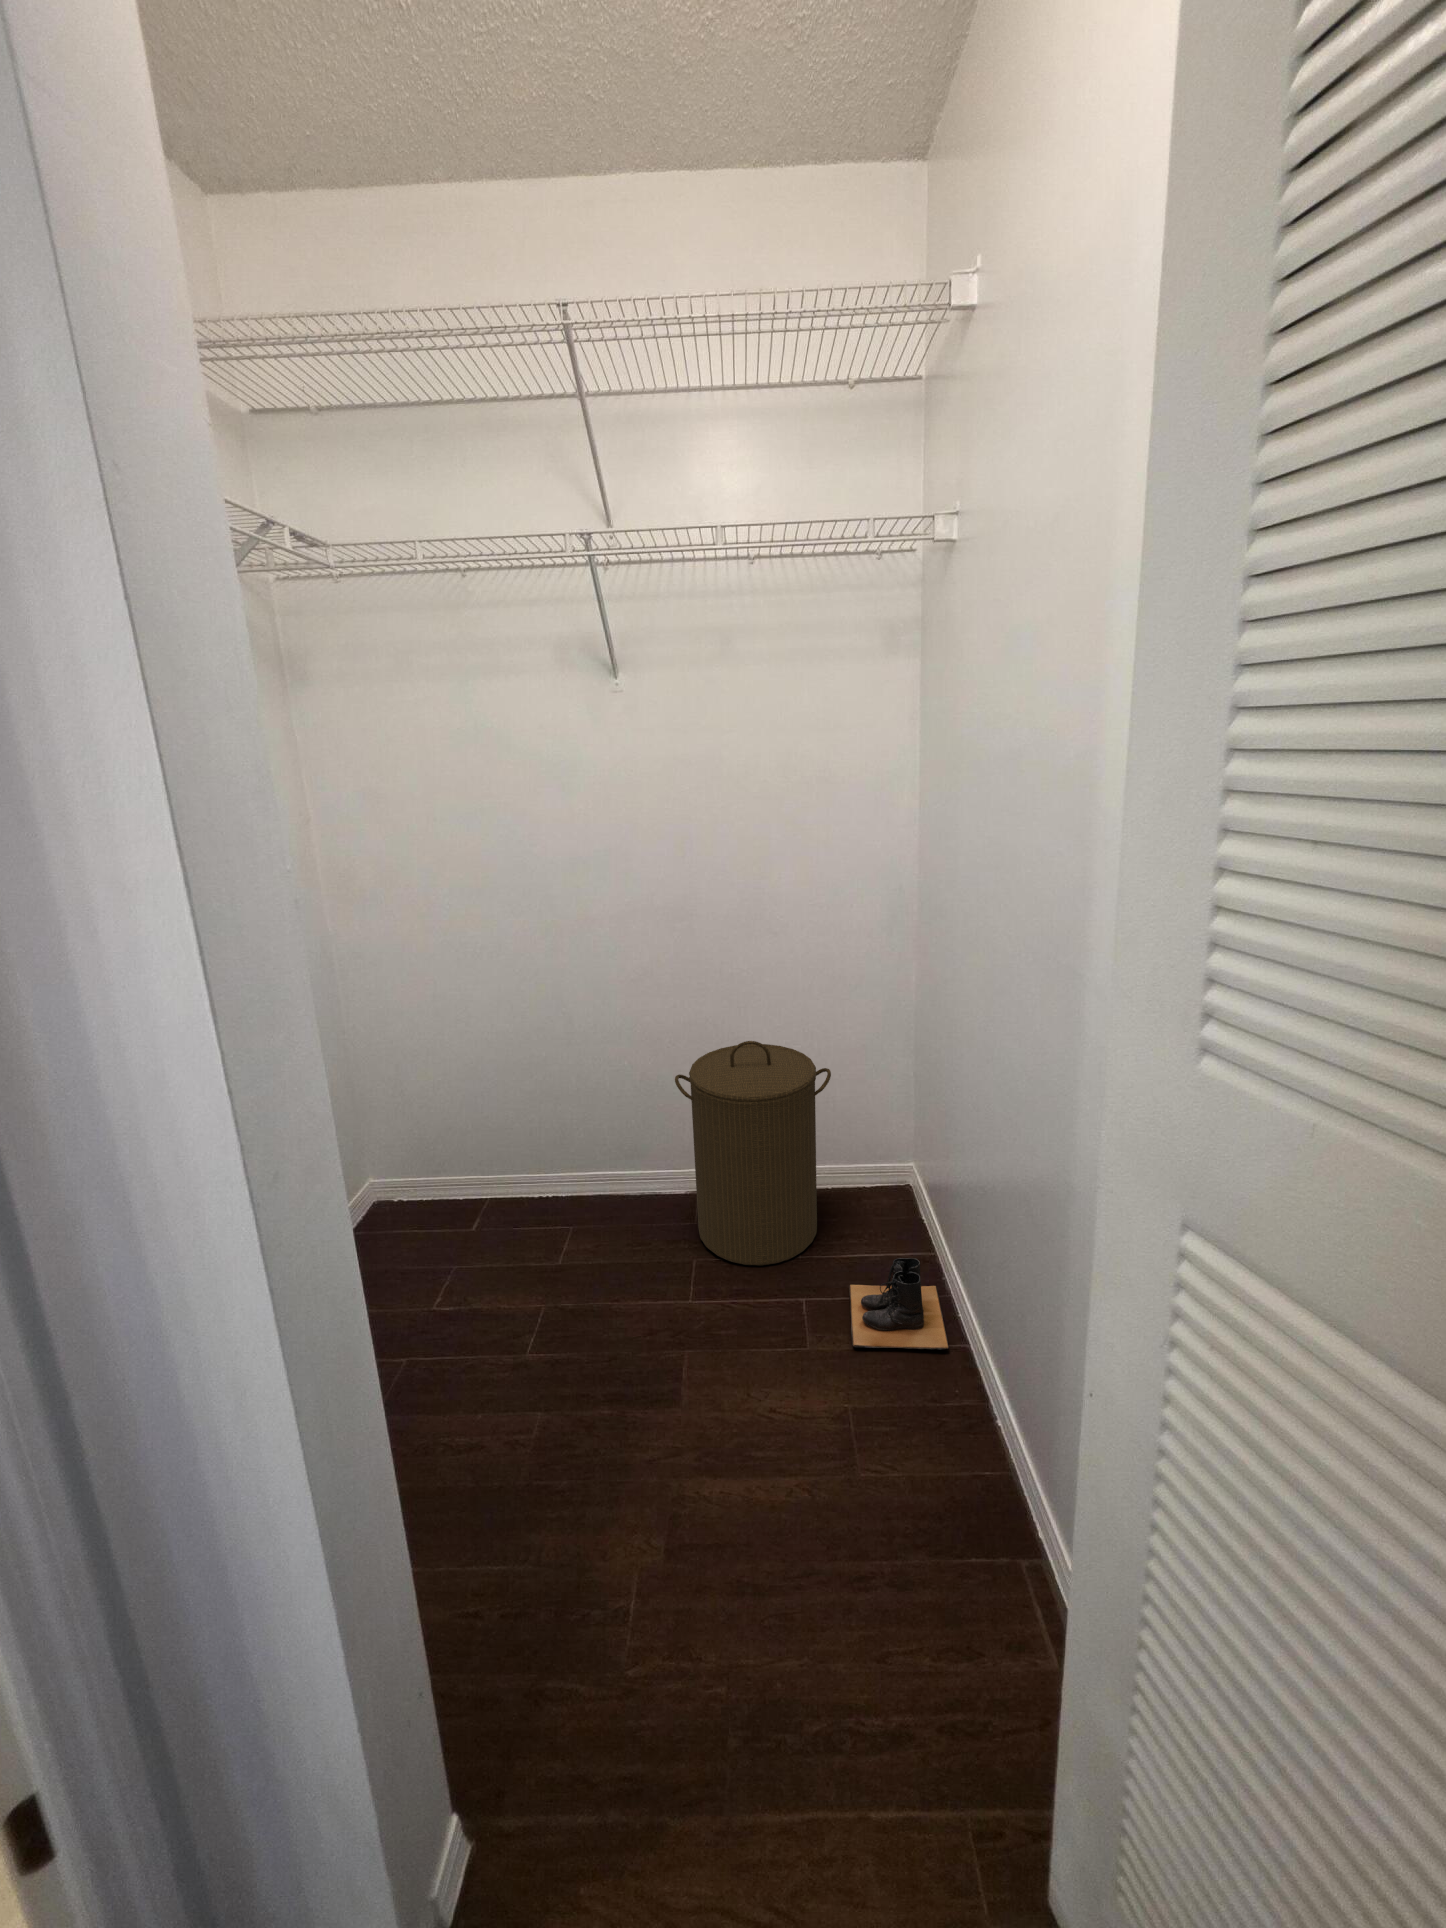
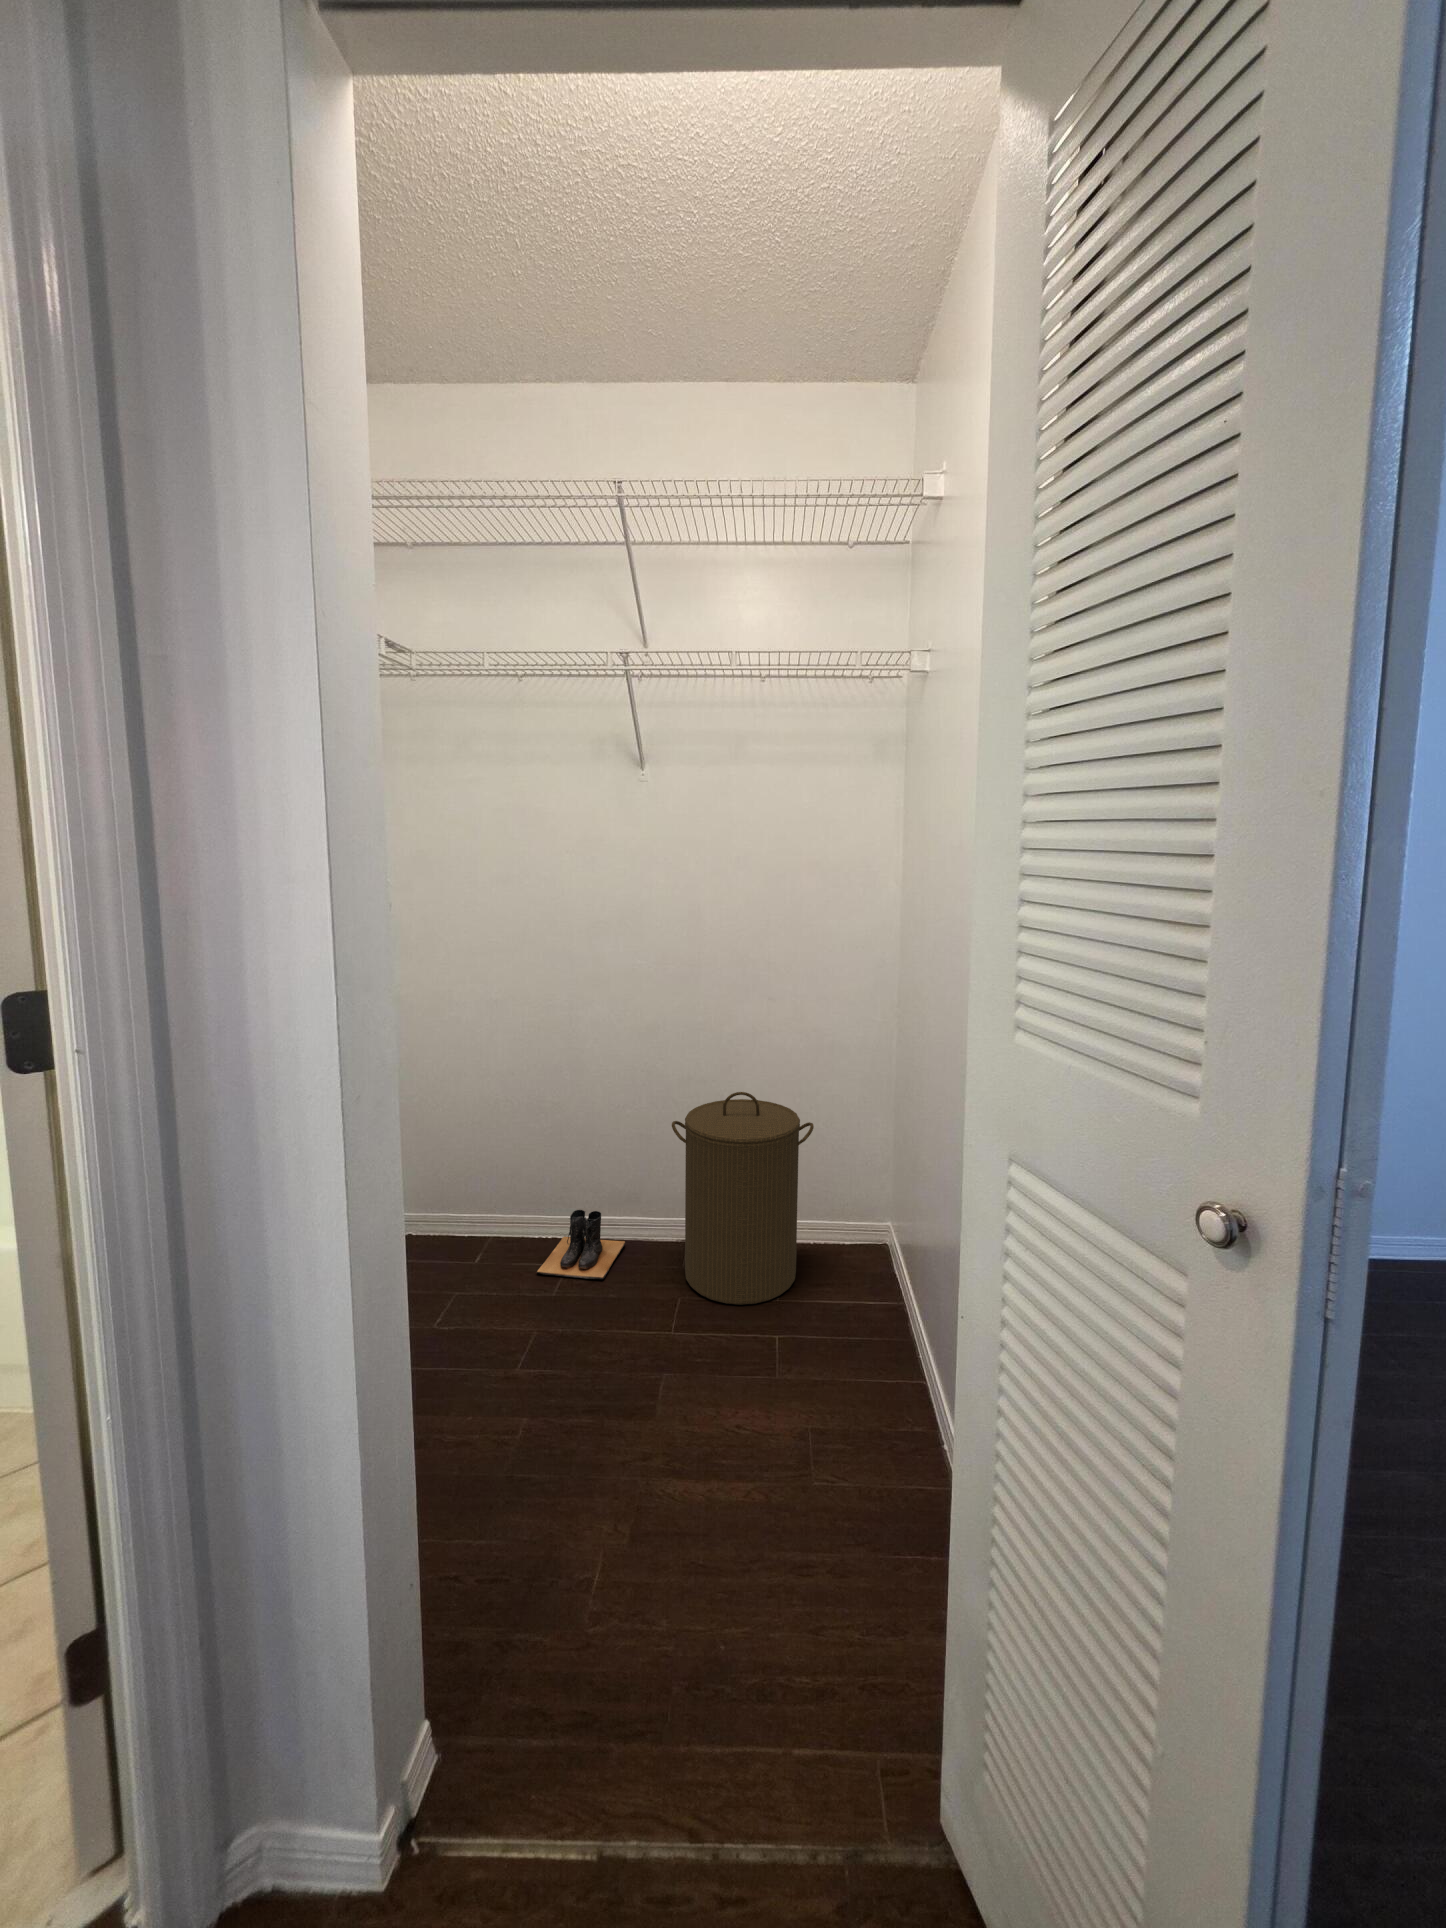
boots: present [849,1258,949,1350] -> present [537,1210,625,1279]

